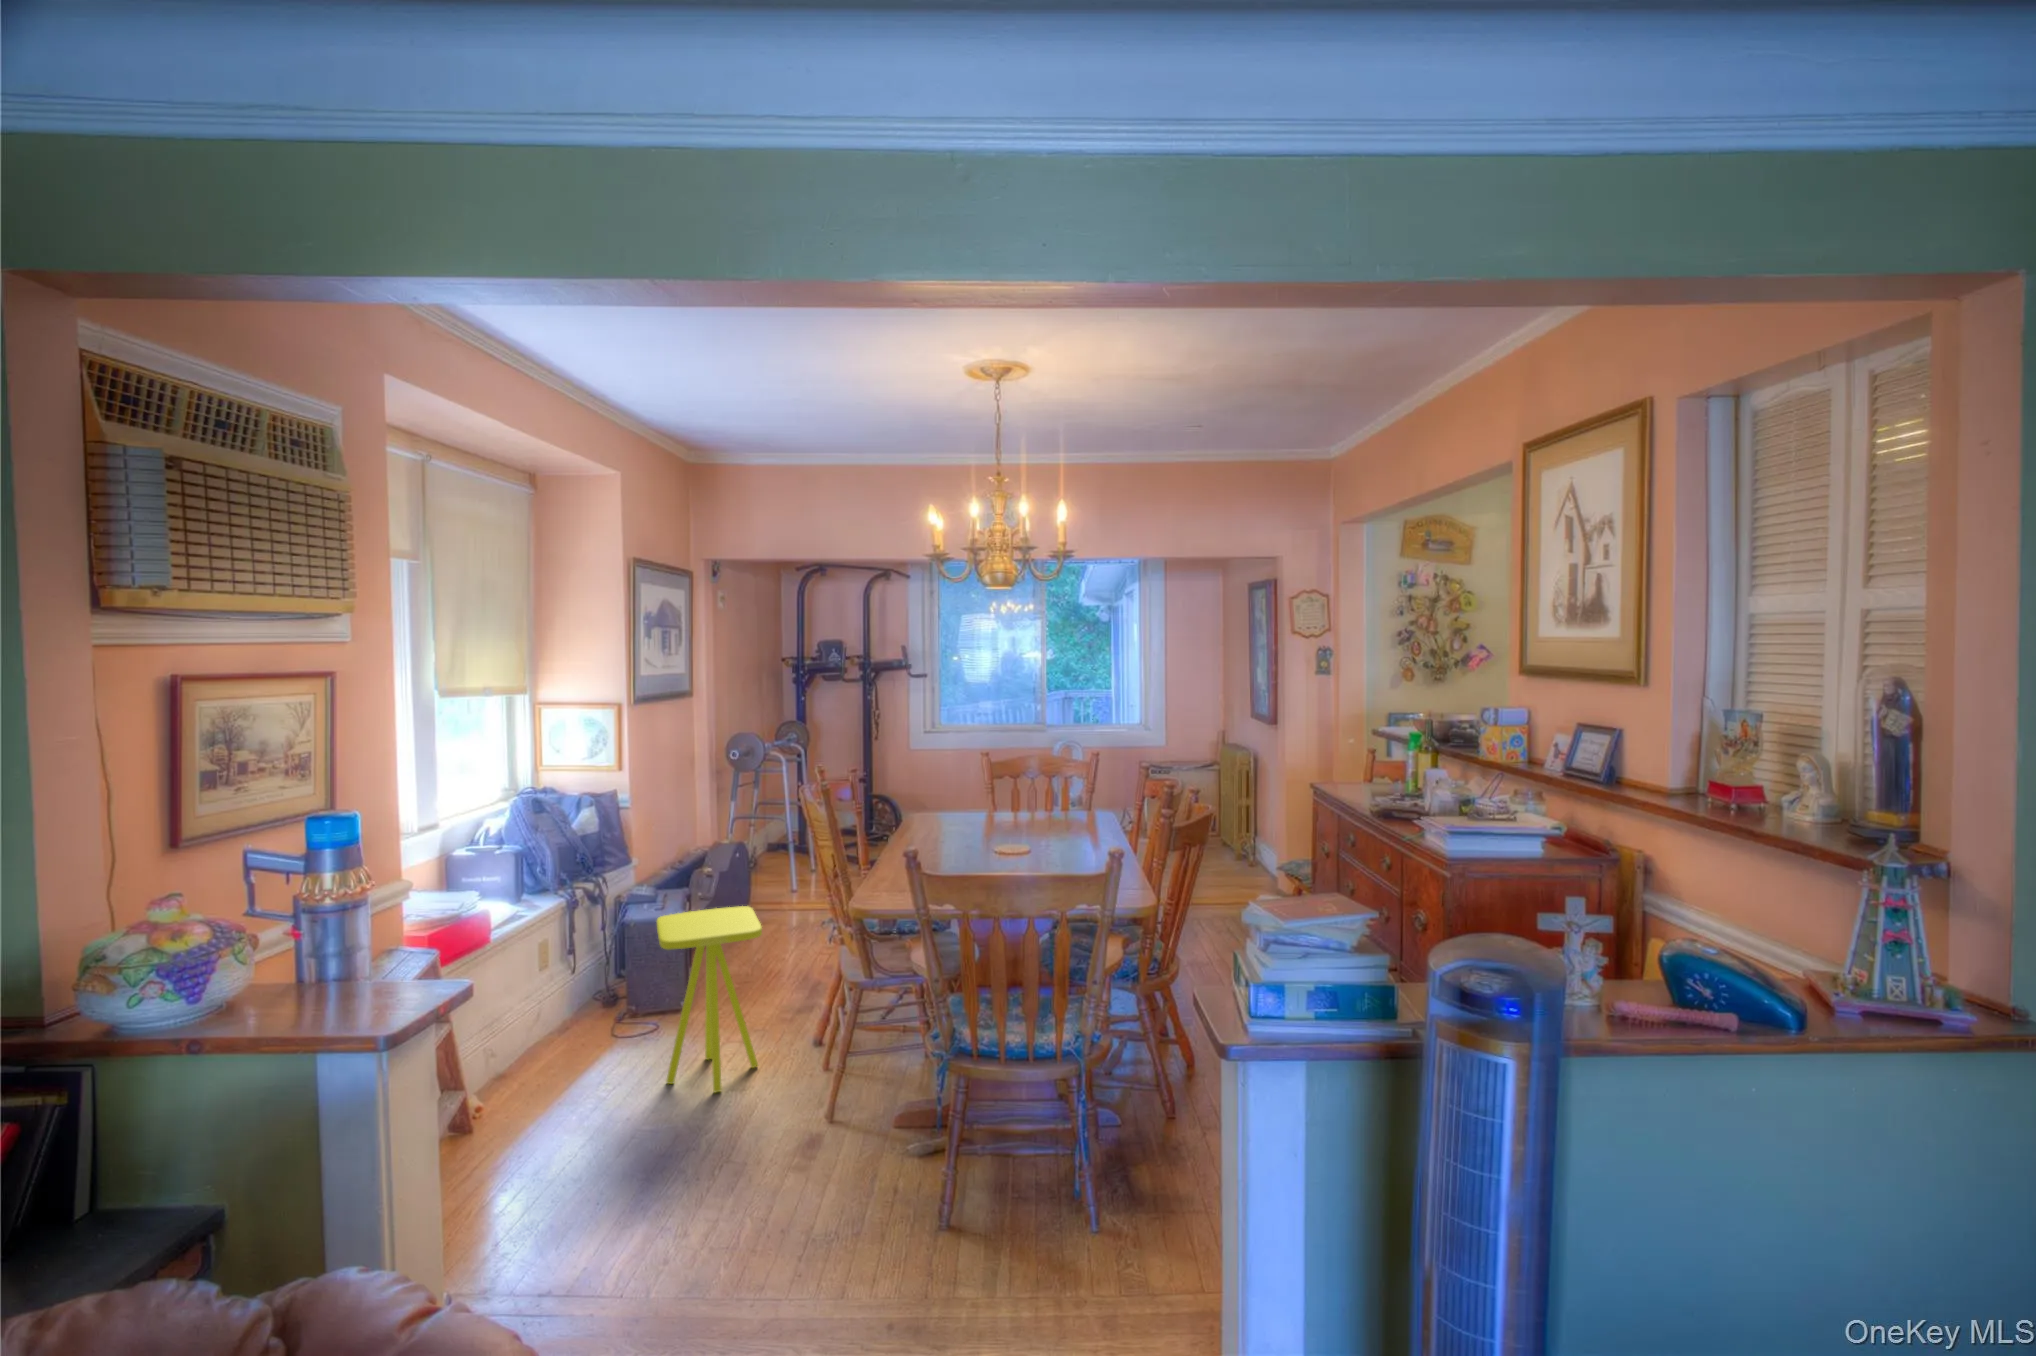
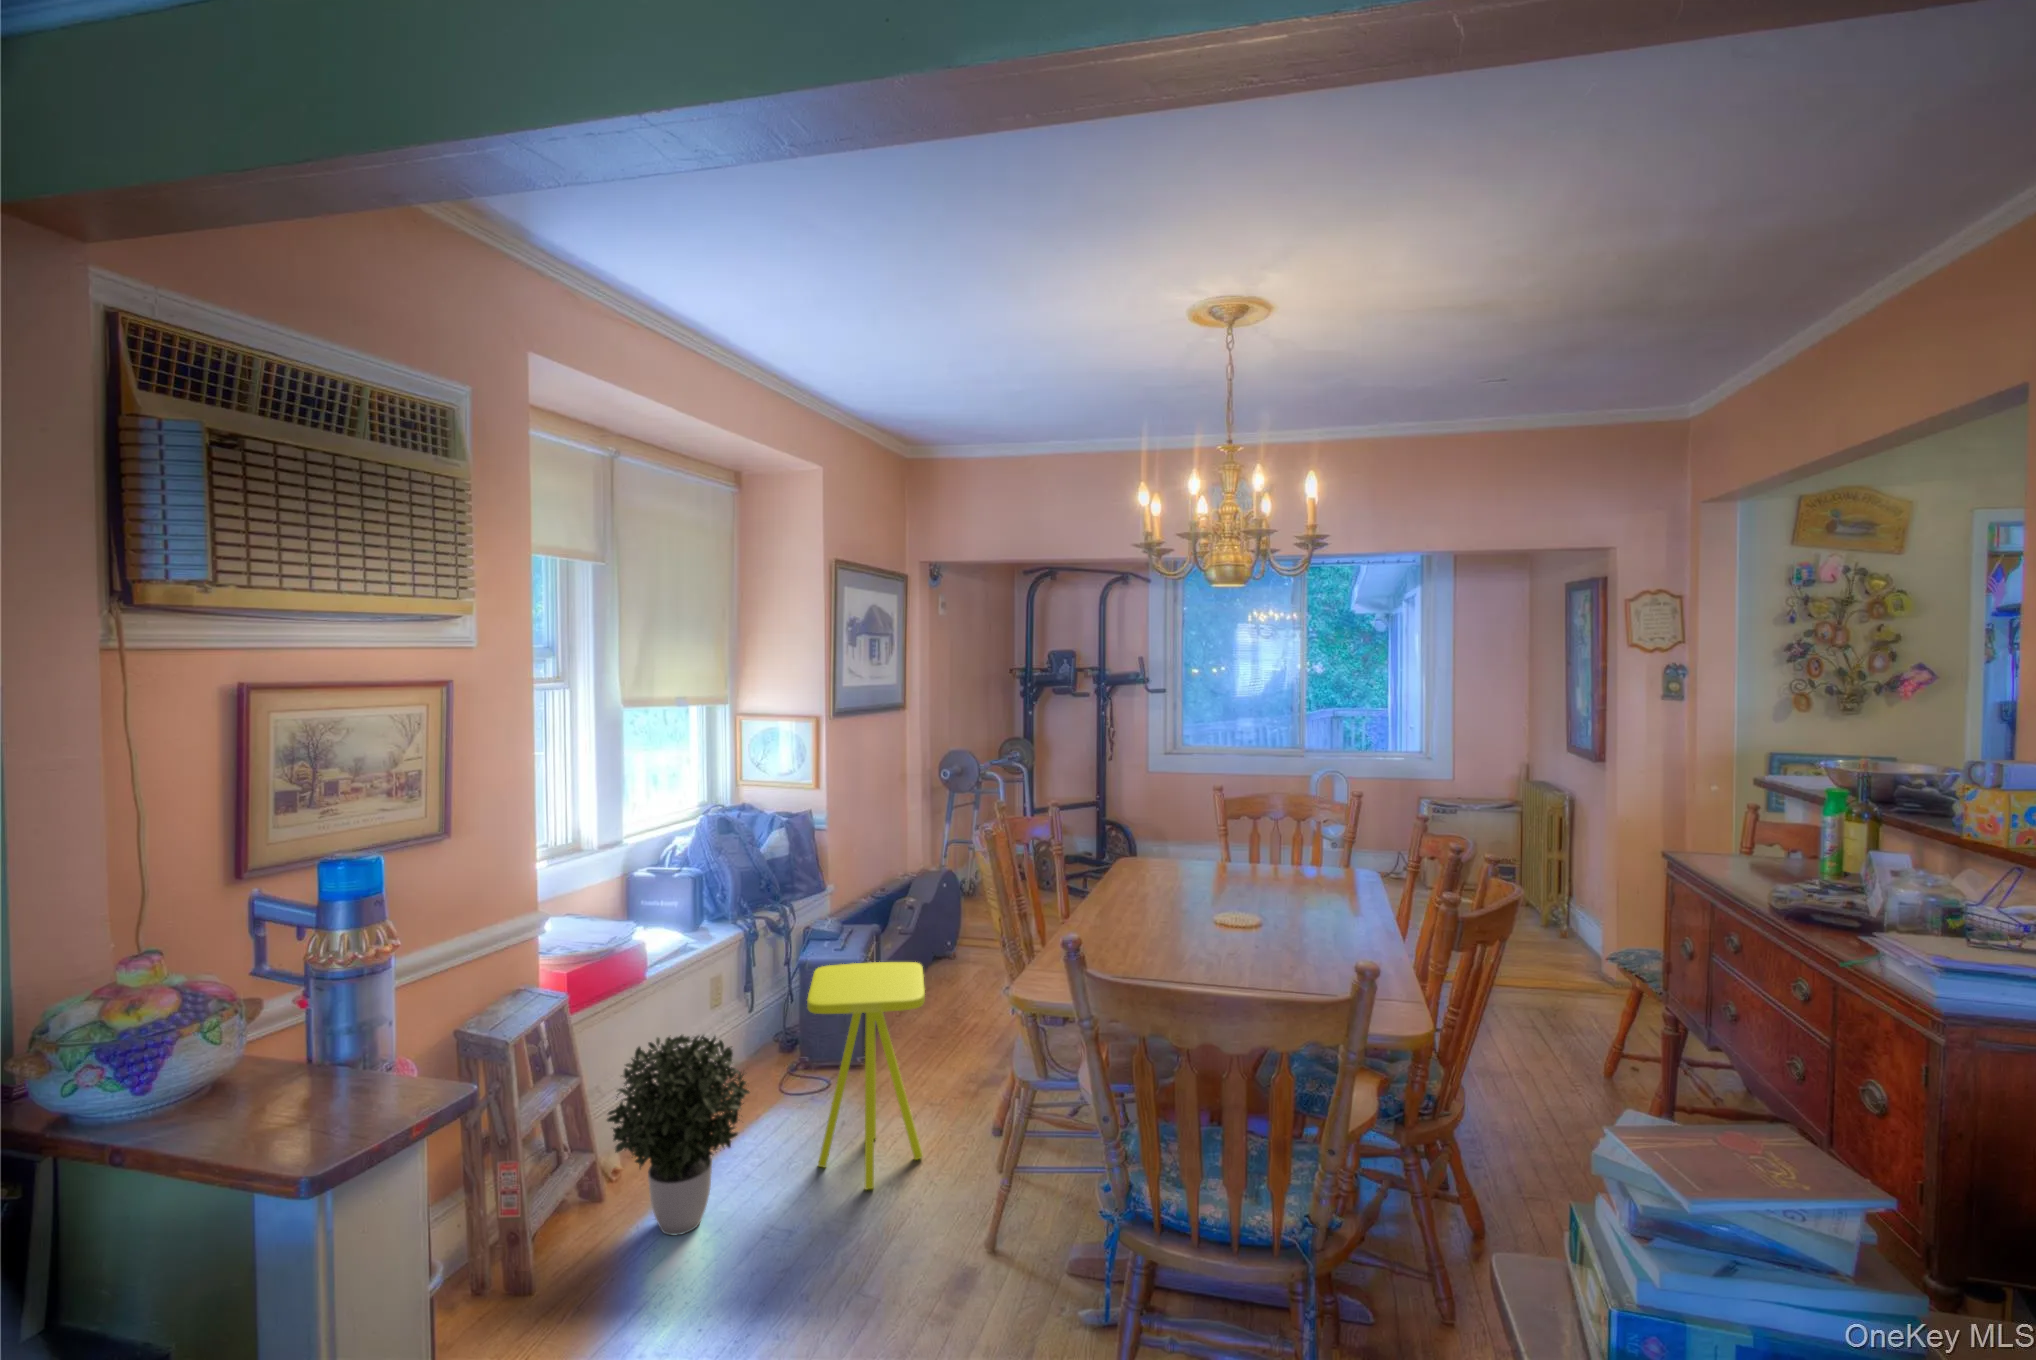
potted plant: none [488,976,614,1148] -> present [607,1035,750,1235]

